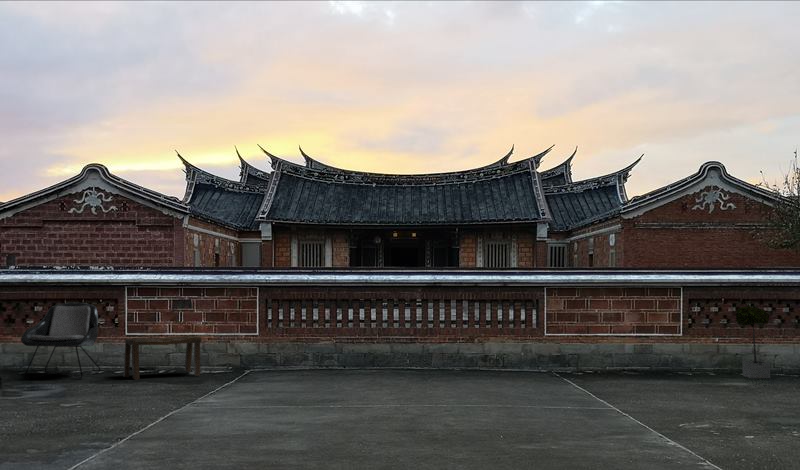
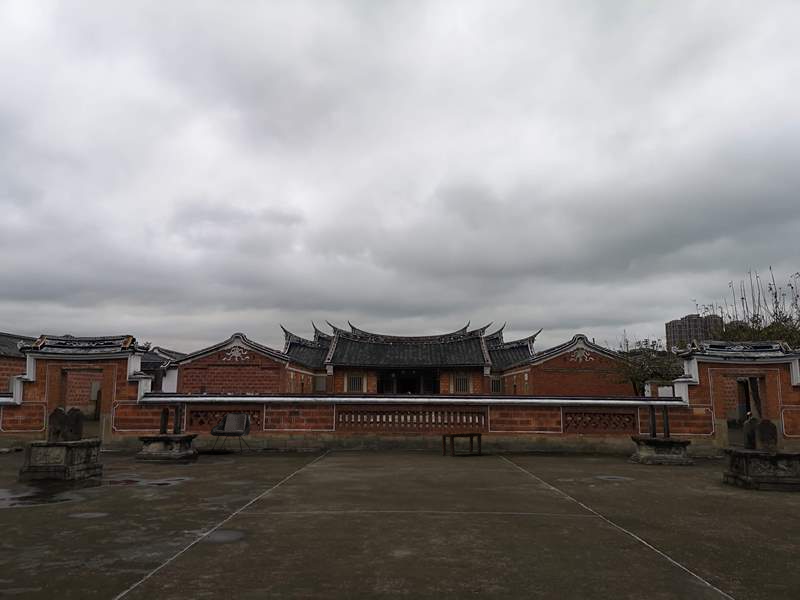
potted tree: present [736,306,770,378] -> none [590,416,610,456]
bench: present [124,336,202,380] -> present [442,432,482,457]

